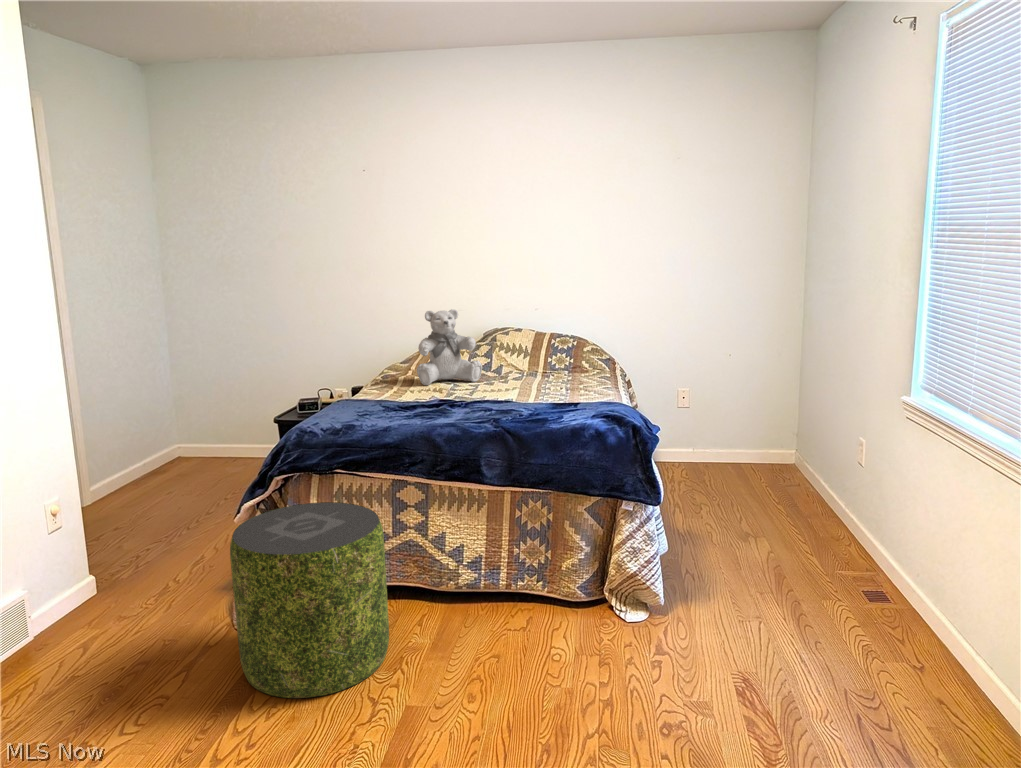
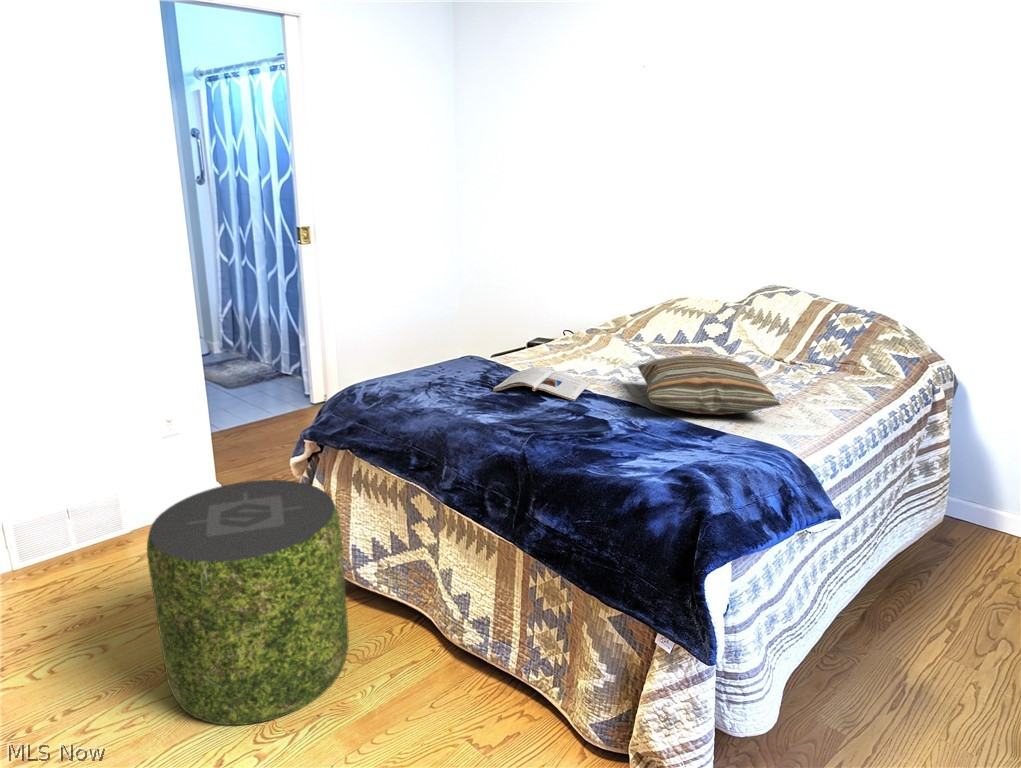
teddy bear: present [417,309,482,385] -> none [602,253,691,359]
pillow: none [485,366,593,399] -> present [638,355,781,414]
magazine: none [396,394,466,413] -> present [493,367,590,401]

